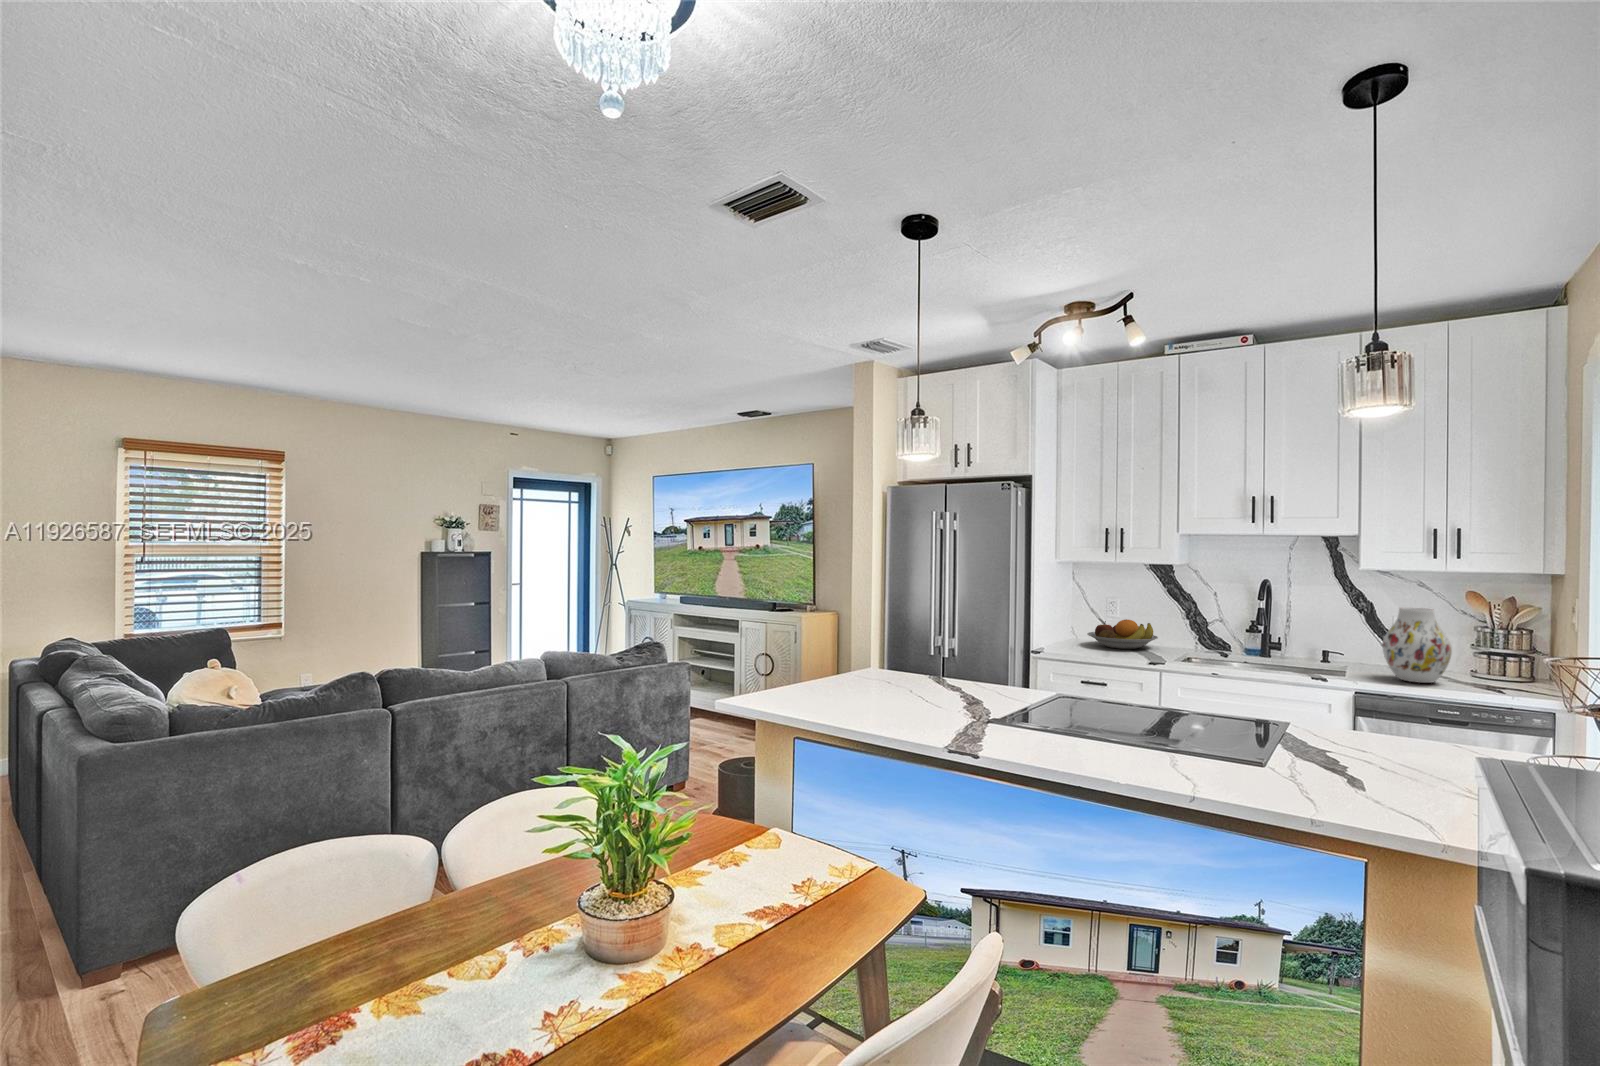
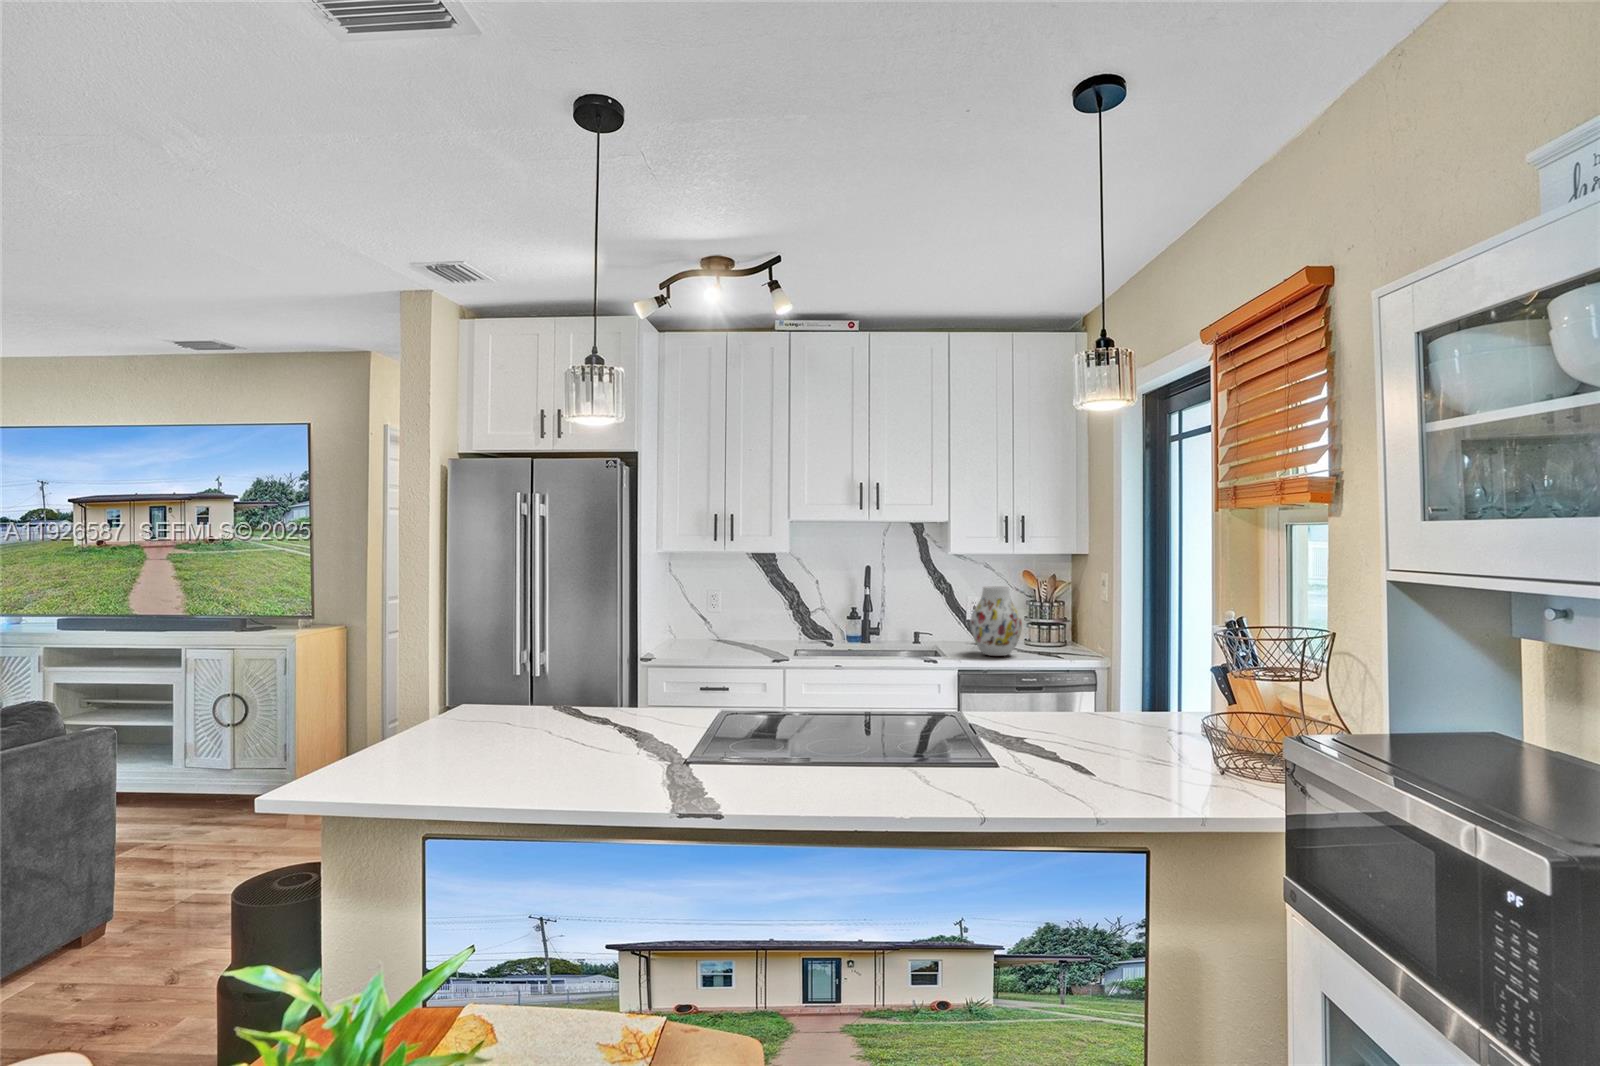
fruit bowl: present [1087,619,1158,649] -> none [694,614,767,646]

